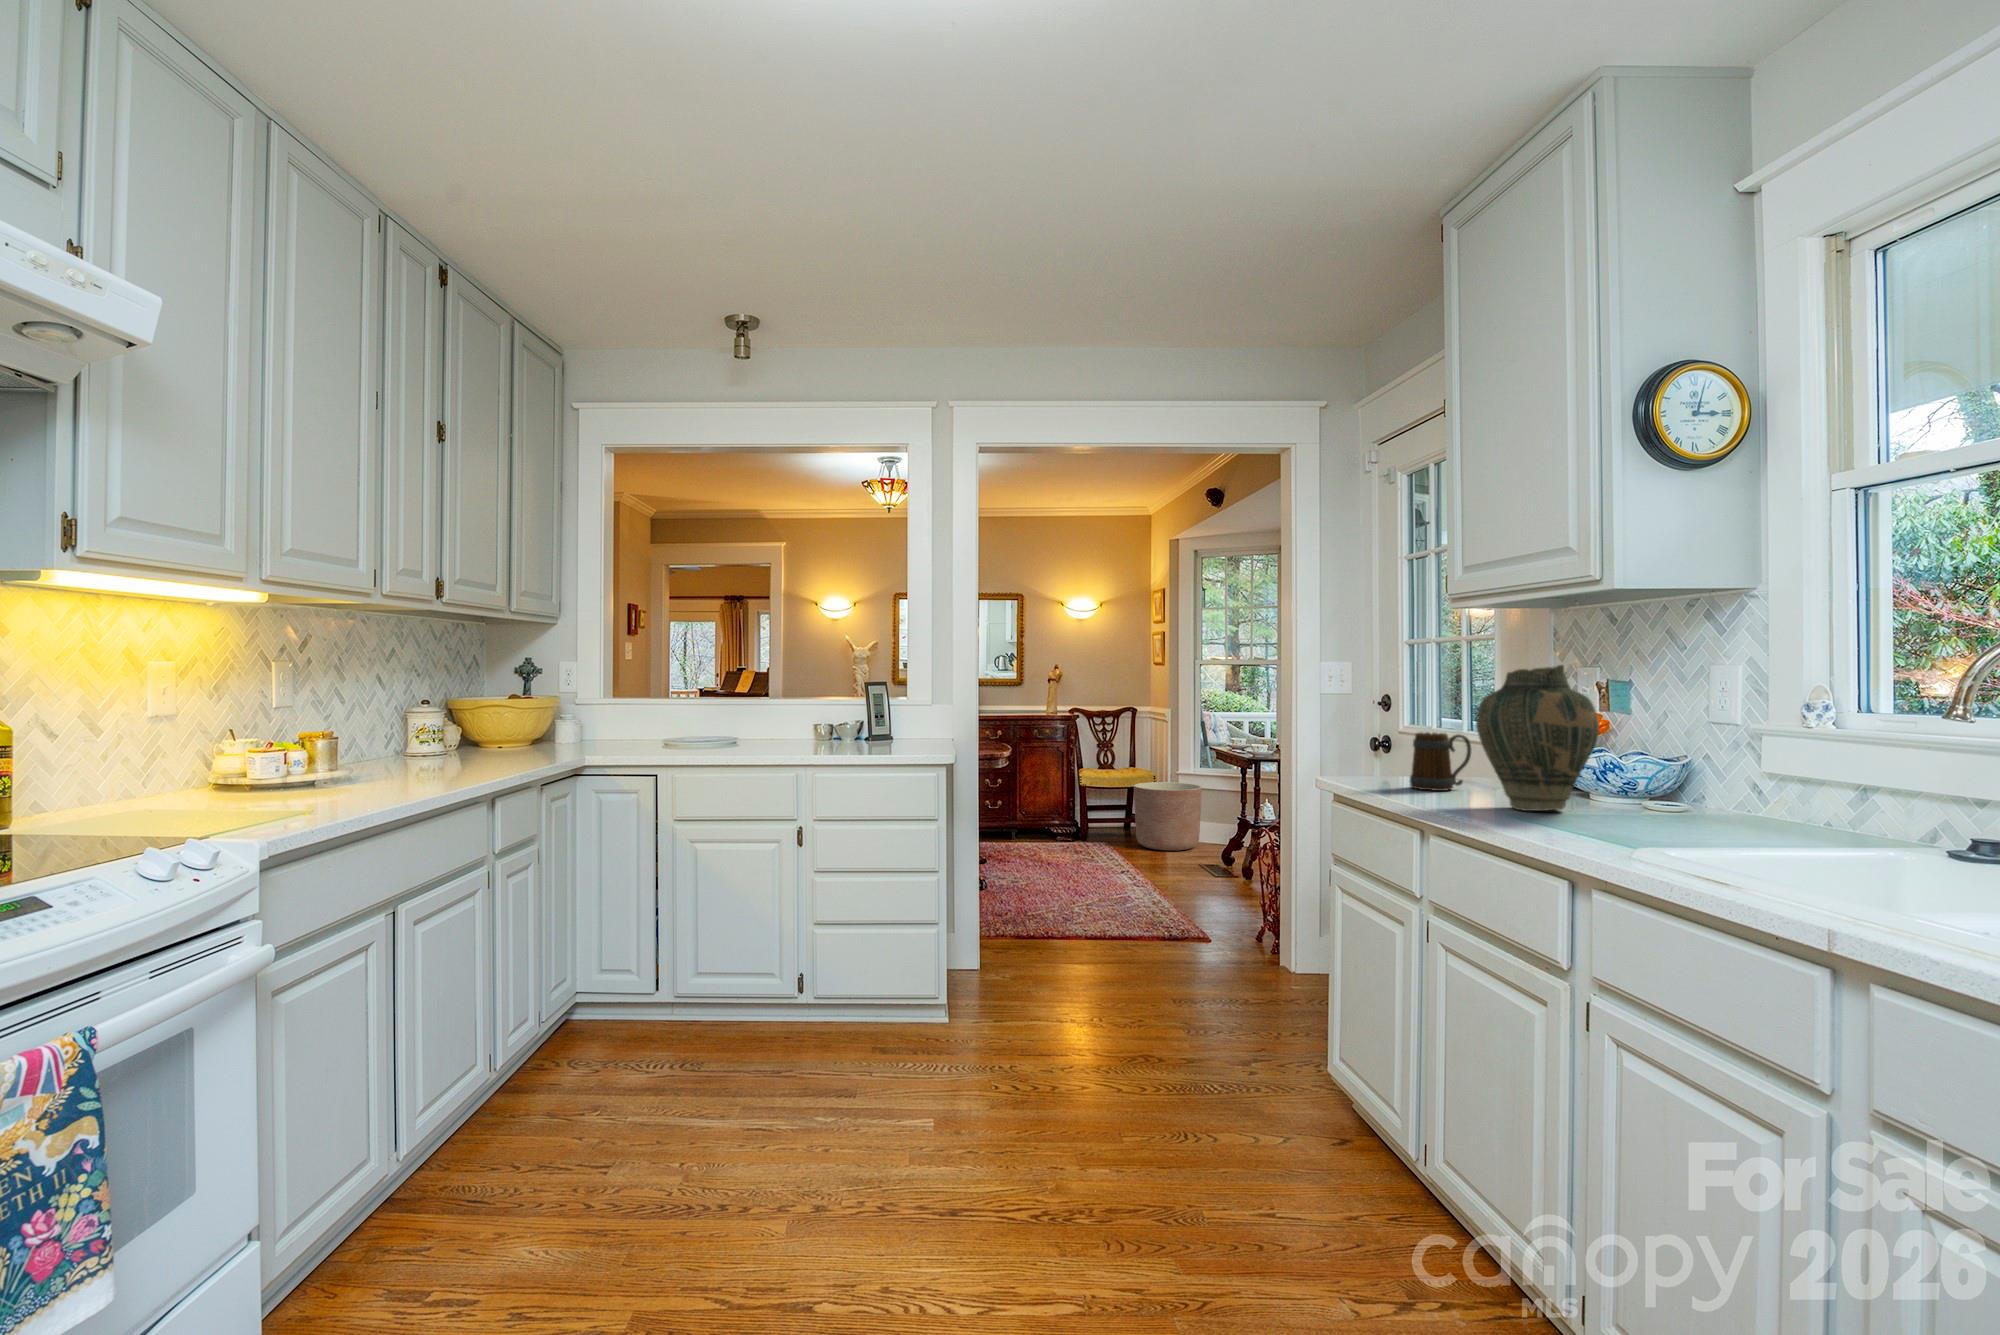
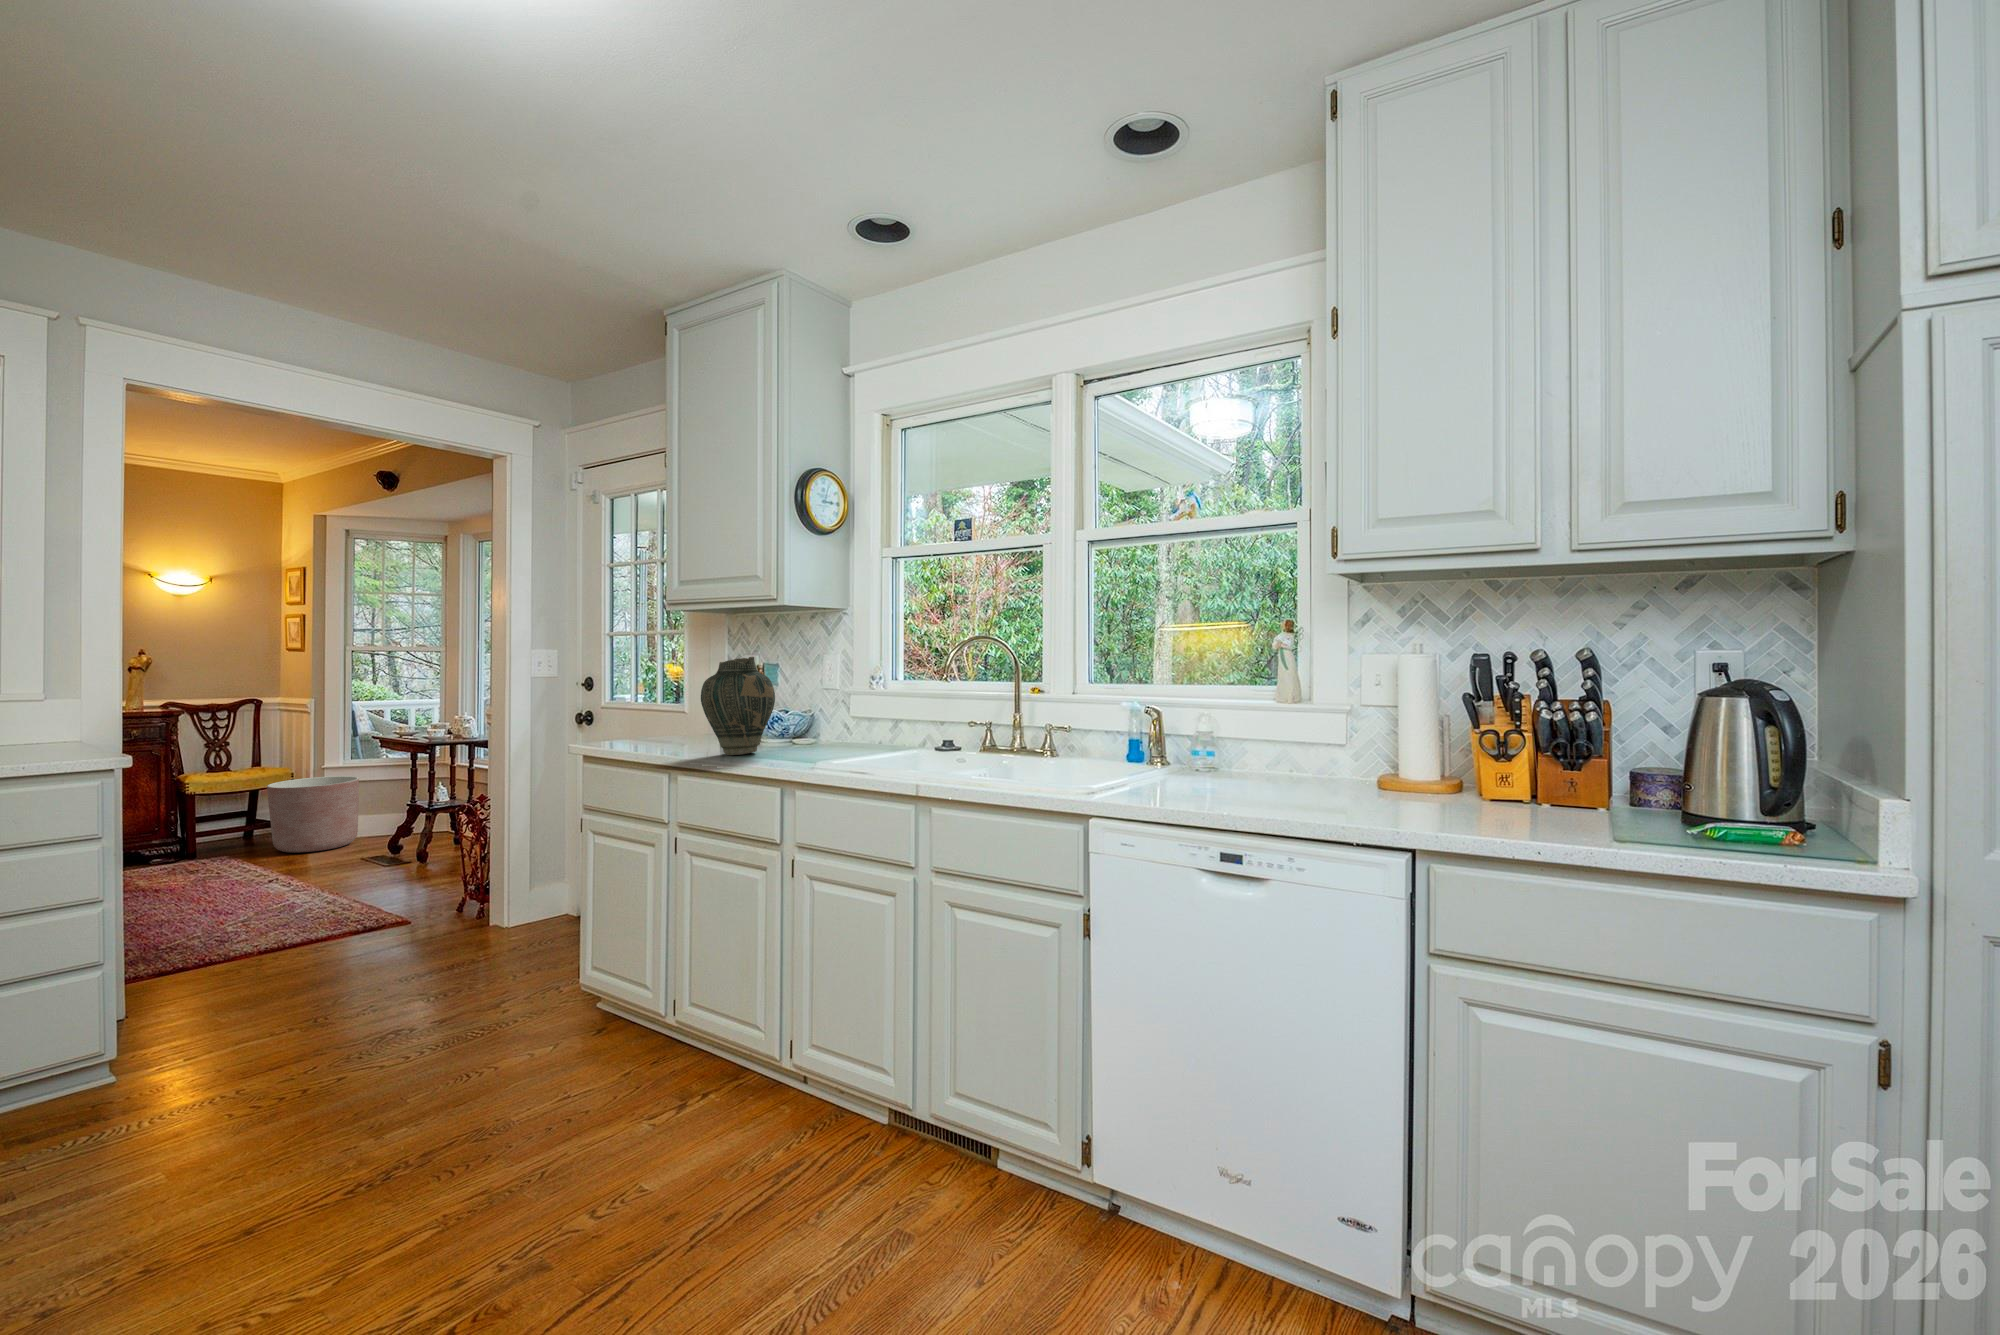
mug: present [1410,732,1471,791] -> none [645,706,687,750]

